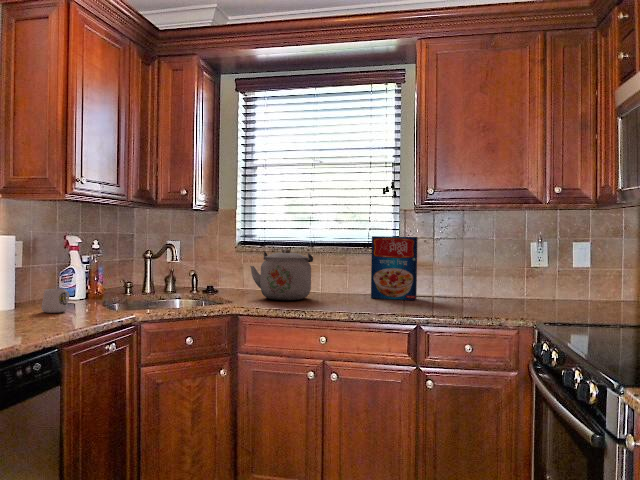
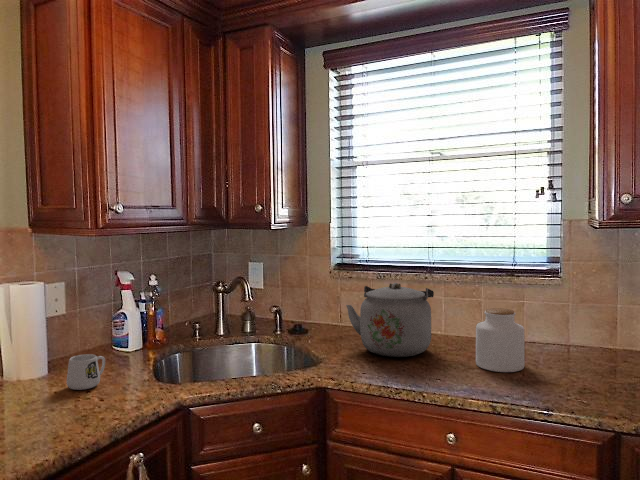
cereal box: present [371,236,418,300] -> none [521,260,594,359]
jar: none [341,265,372,305] -> present [476,308,525,372]

